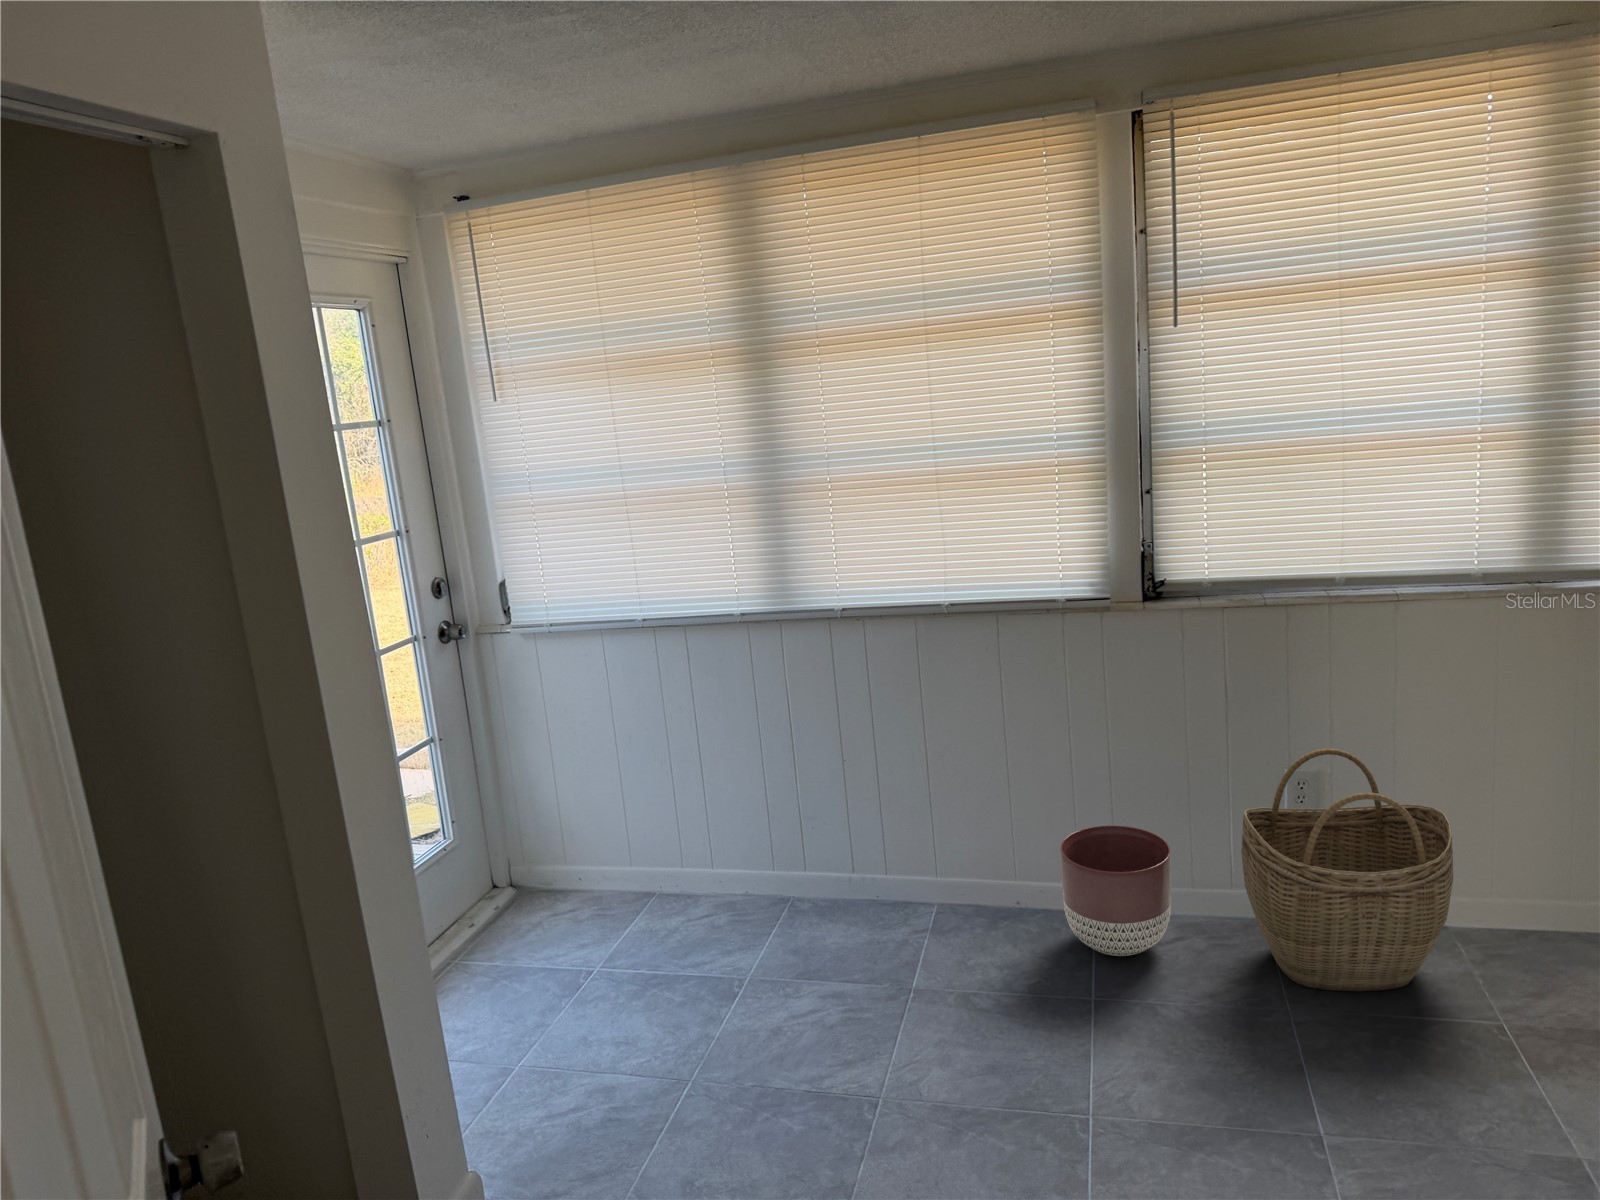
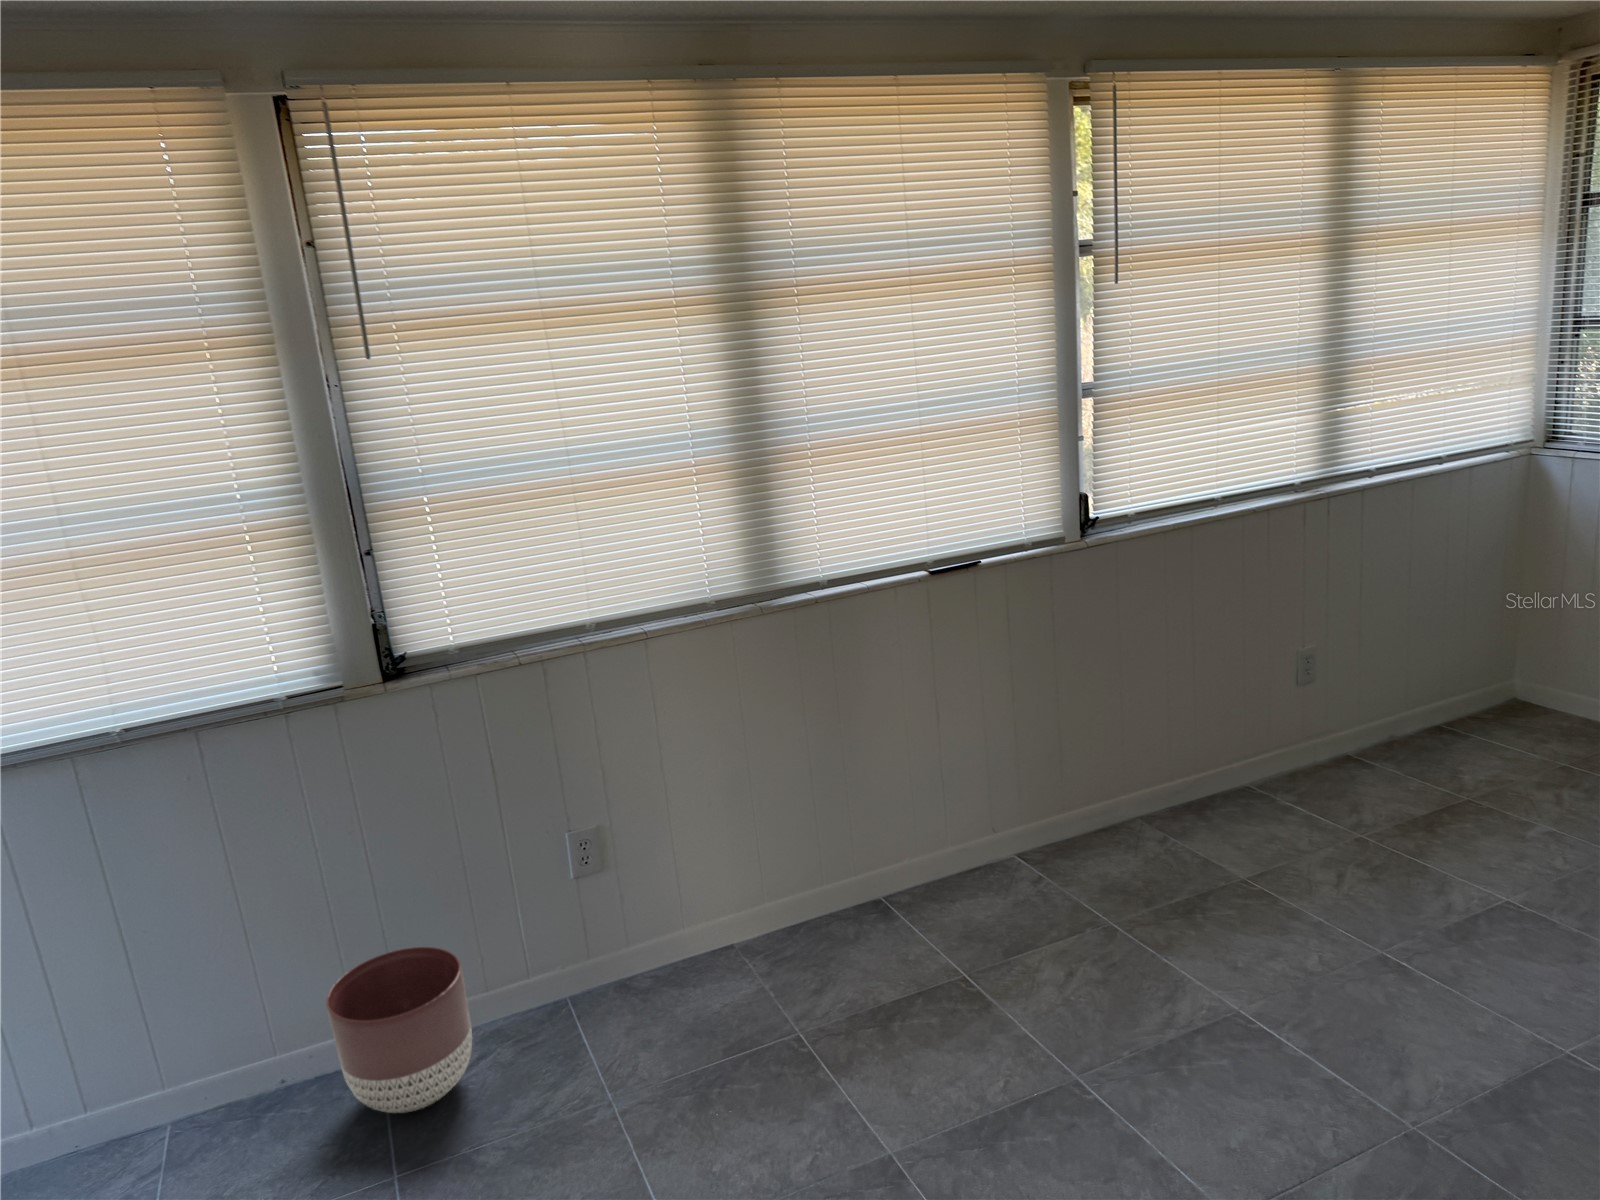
woven basket: present [1241,748,1453,991] -> none [534,802,743,1067]

